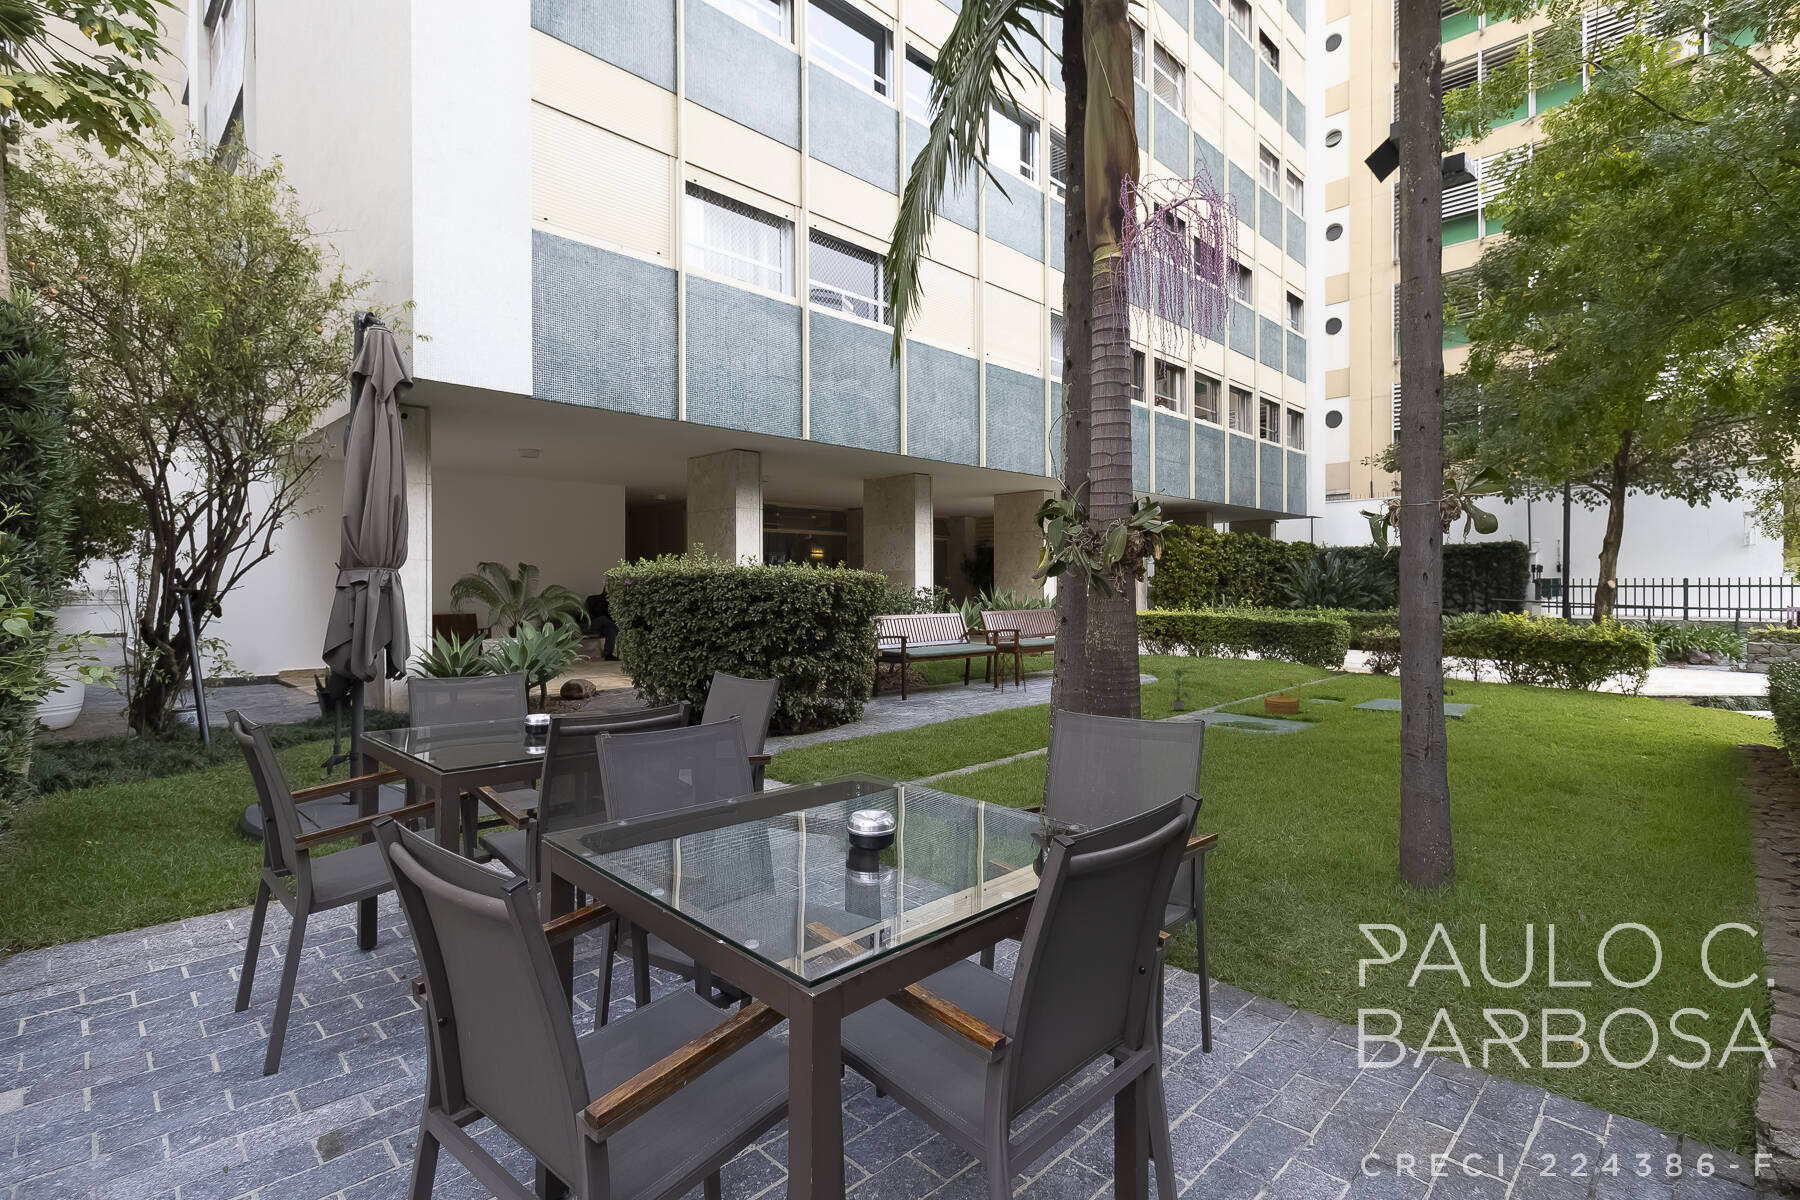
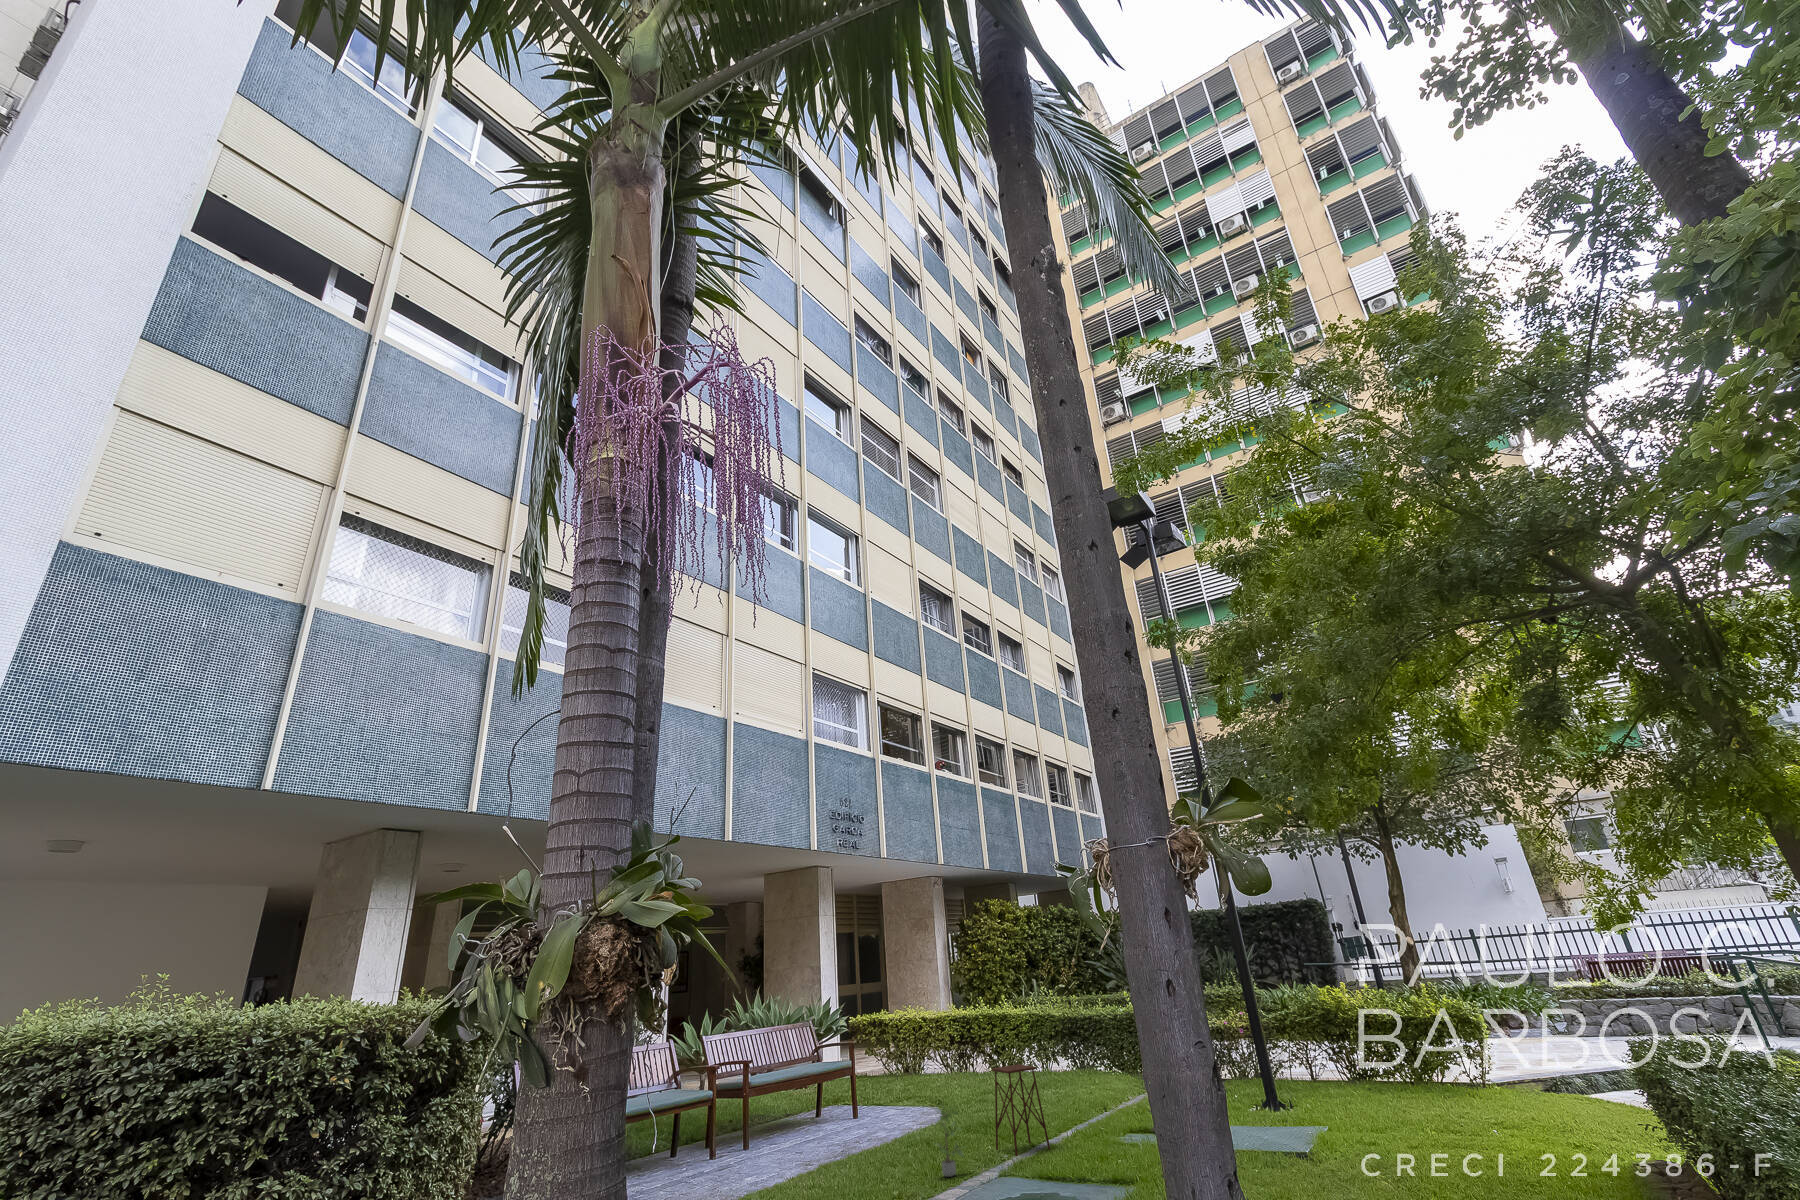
side table: present [994,644,1026,694] -> present [992,1064,1050,1156]
basket: present [1263,678,1300,714] -> none [1054,1110,1105,1171]

